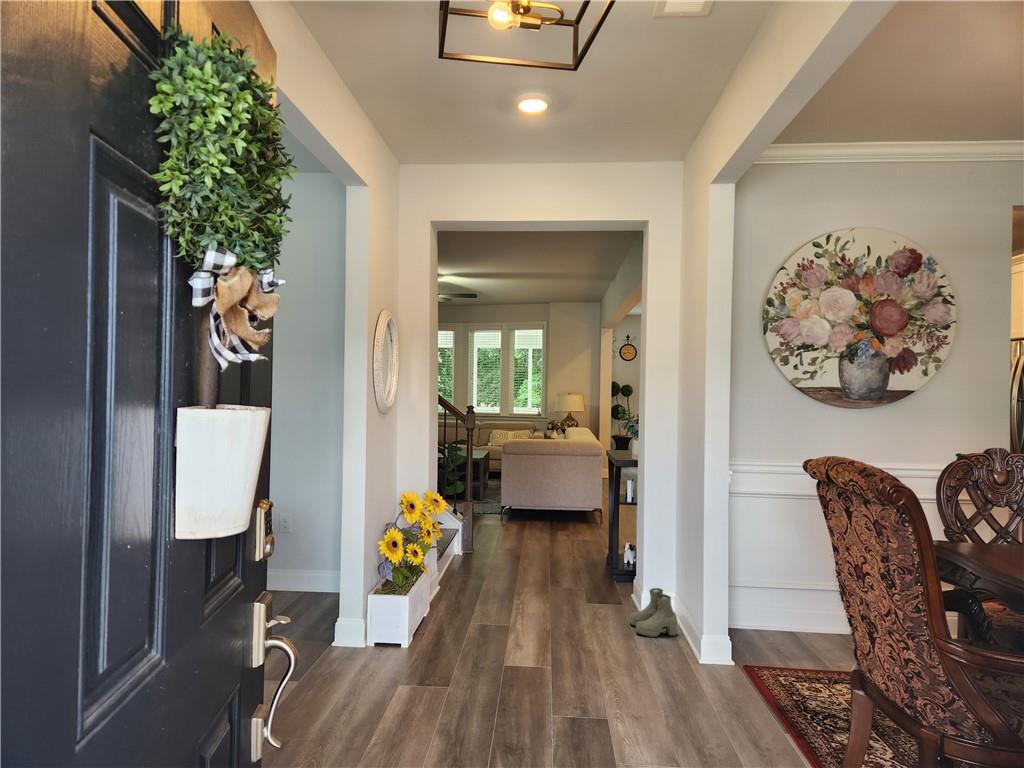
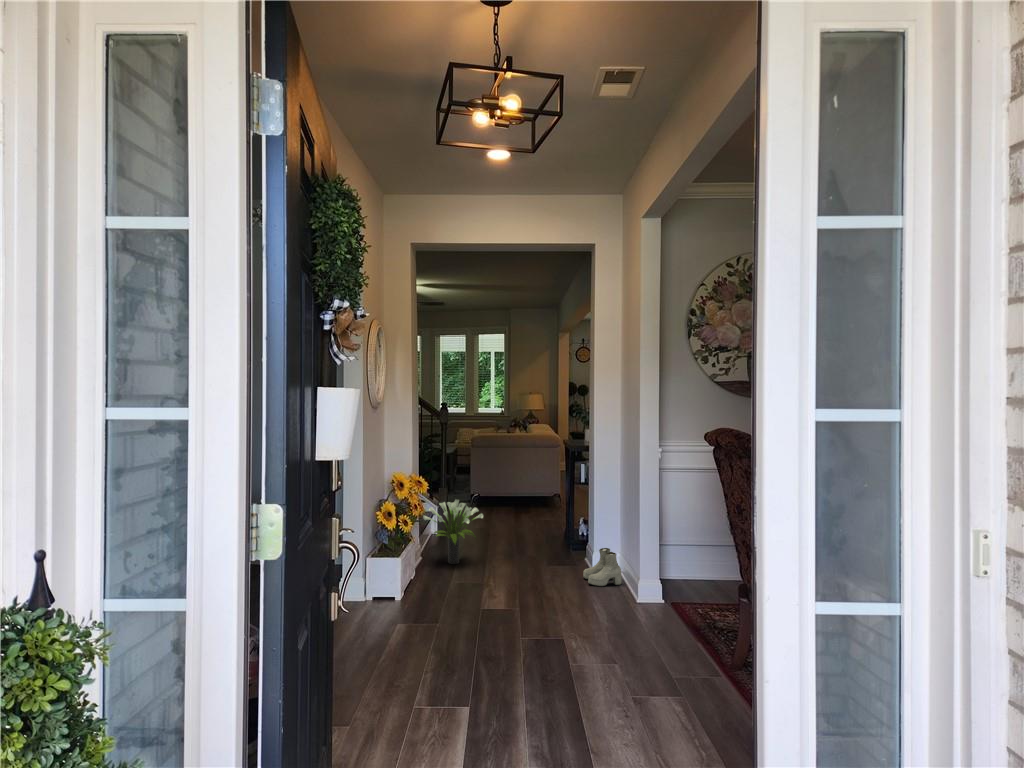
potted plant: none [441,522,511,598] -> present [423,500,483,564]

